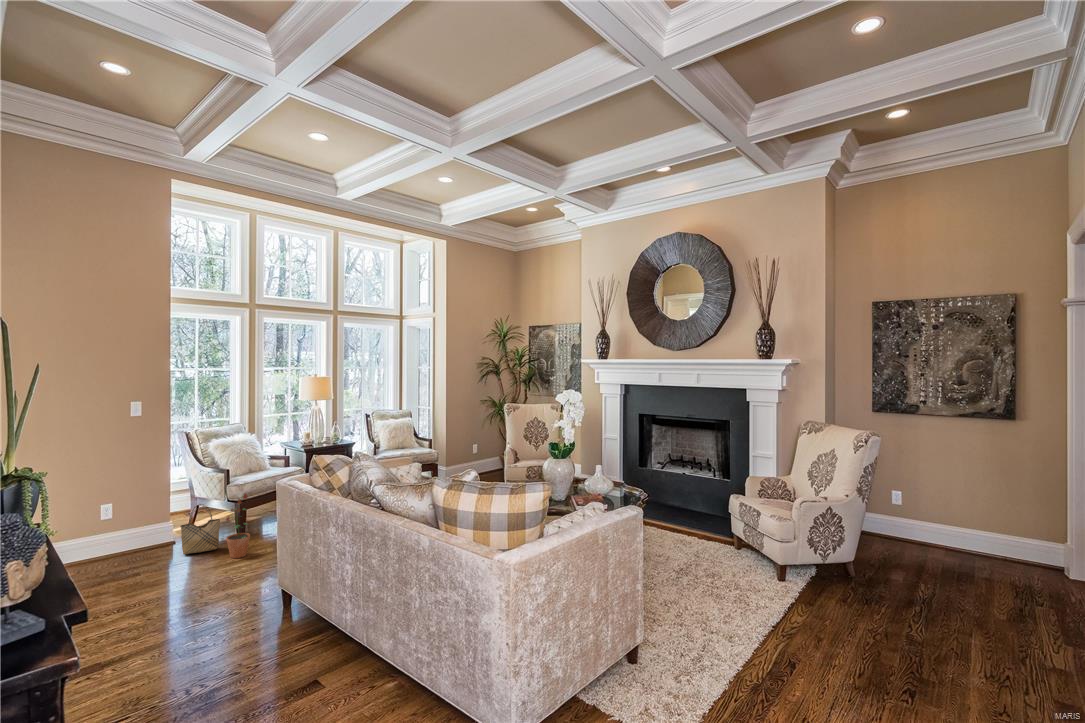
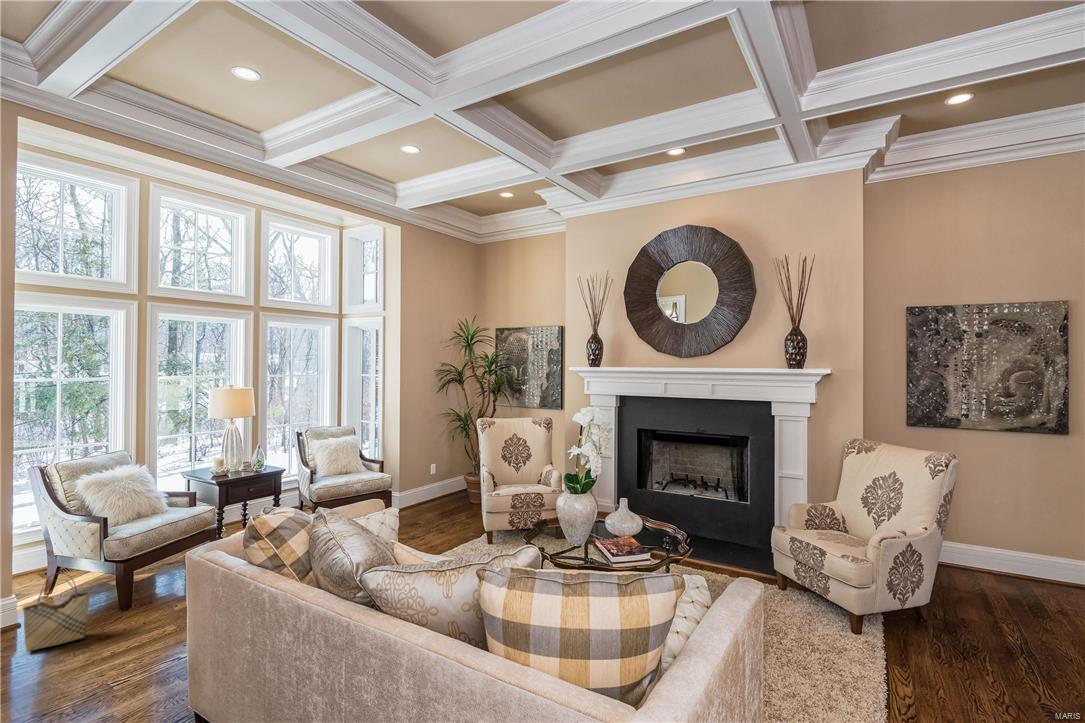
potted plant: present [226,493,250,558] -> none [95,553,138,653]

